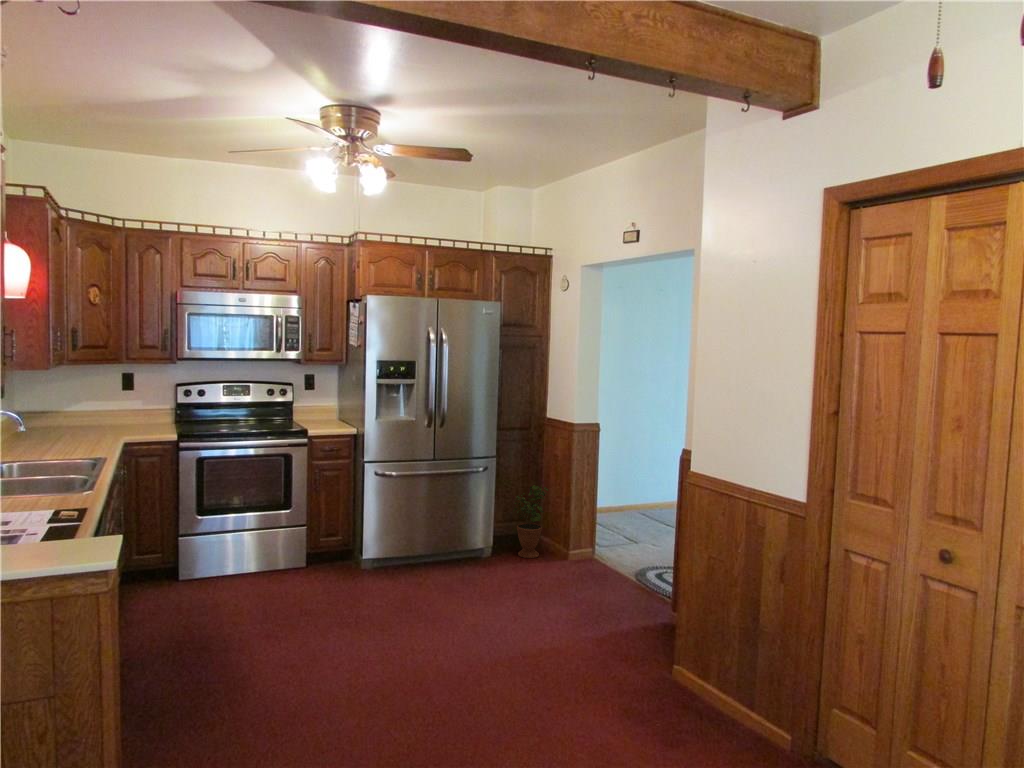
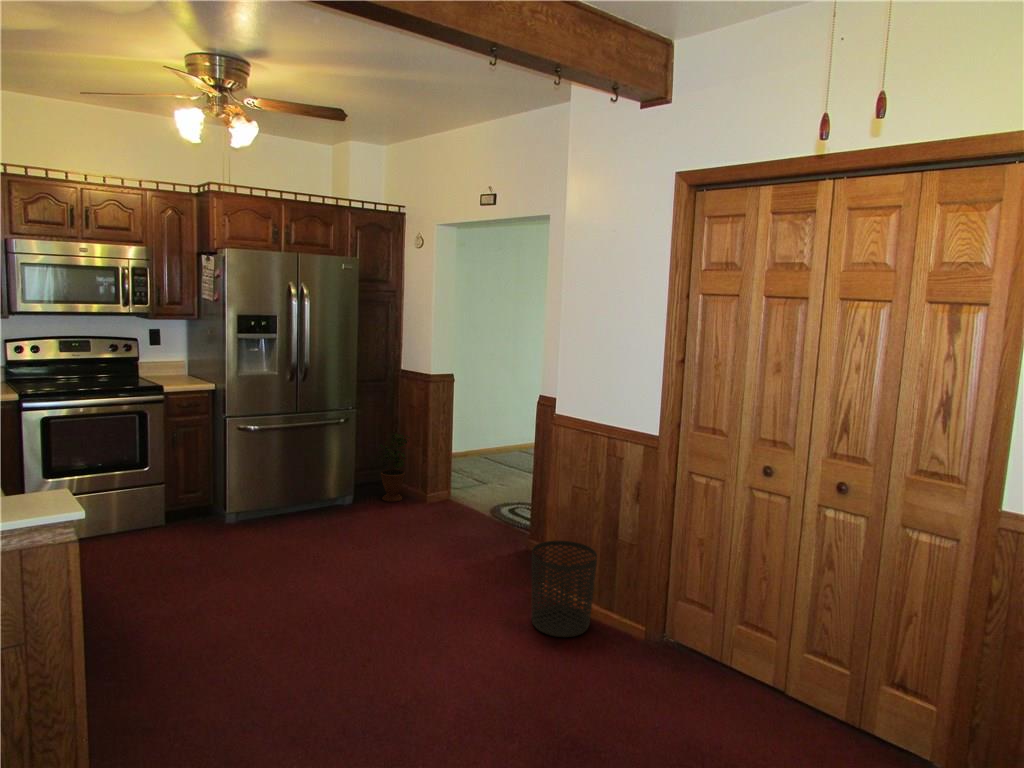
waste bin: none [652,620,732,740] -> present [532,541,597,637]

